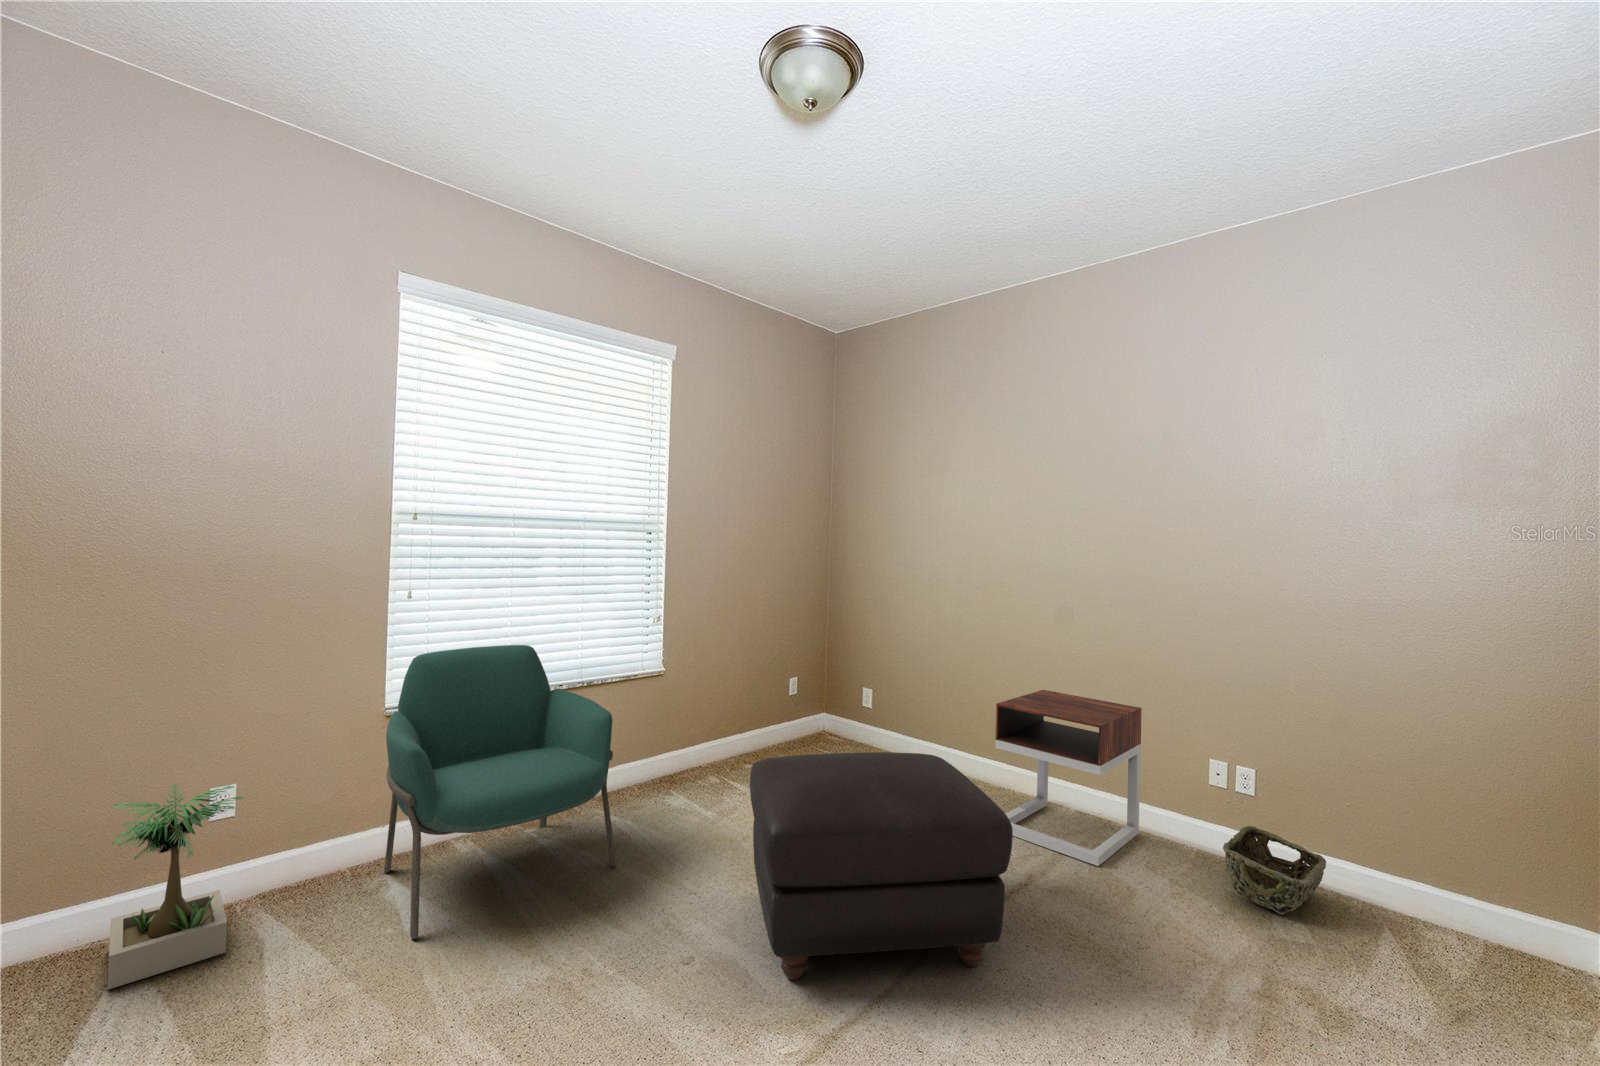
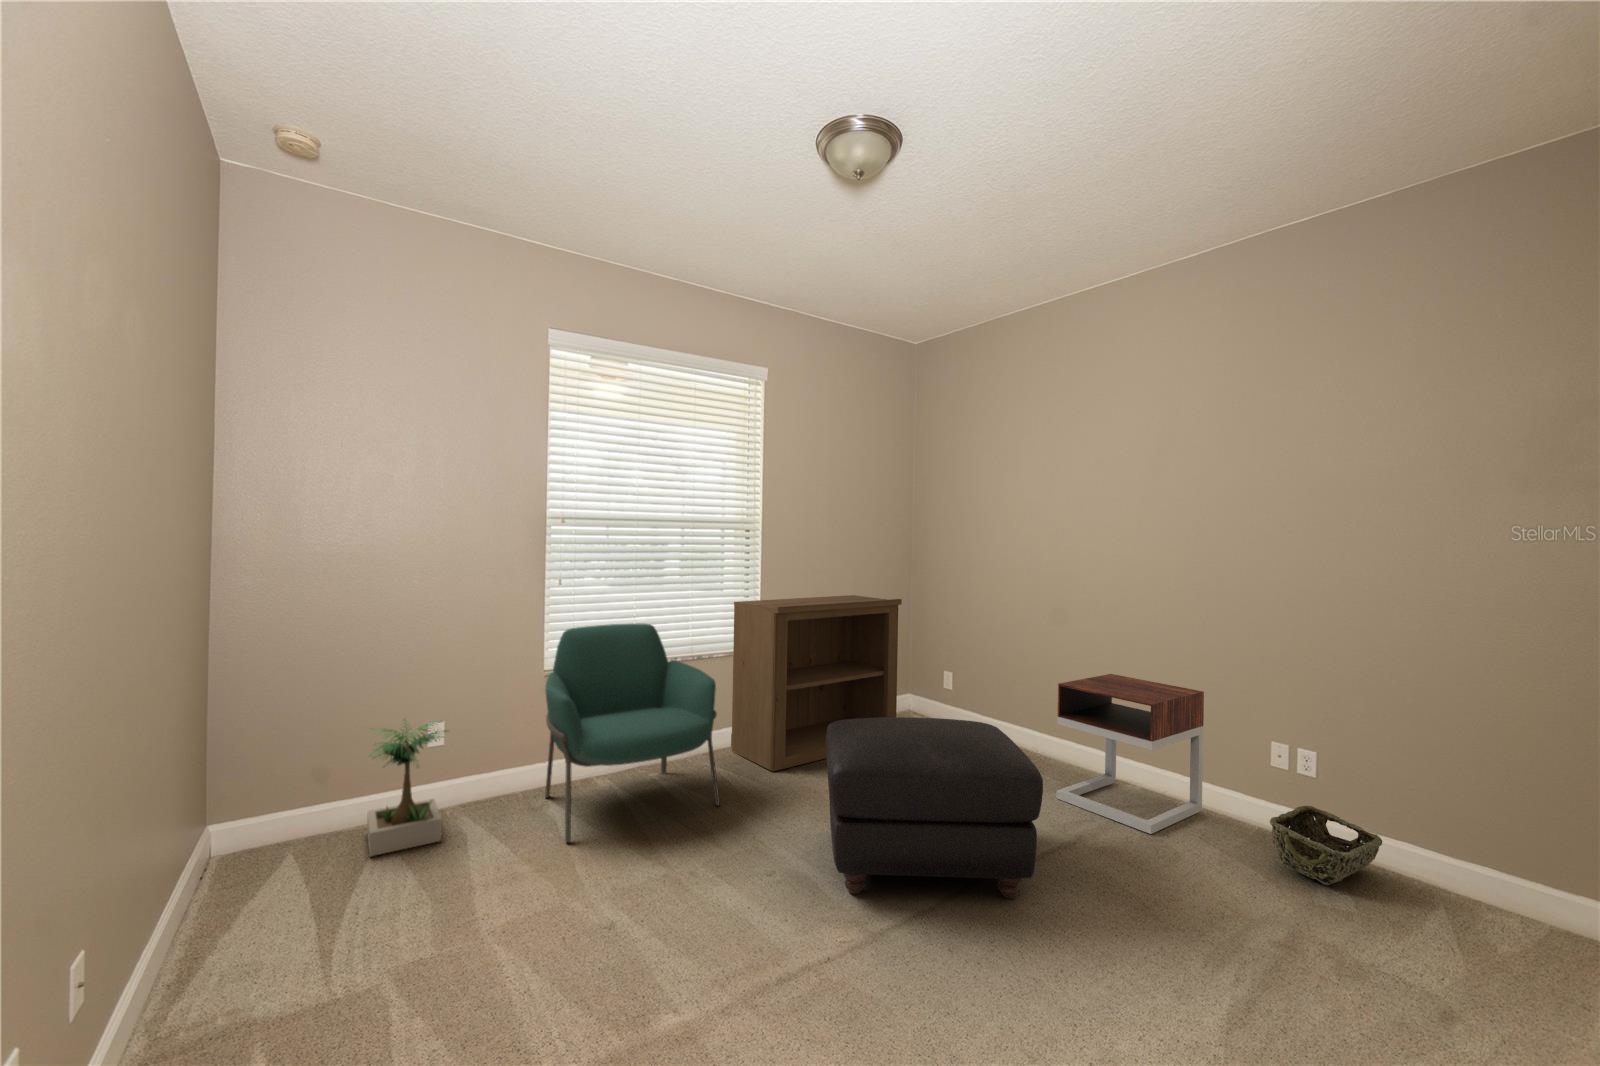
bookshelf: none [625,606,820,815] -> present [731,595,902,771]

